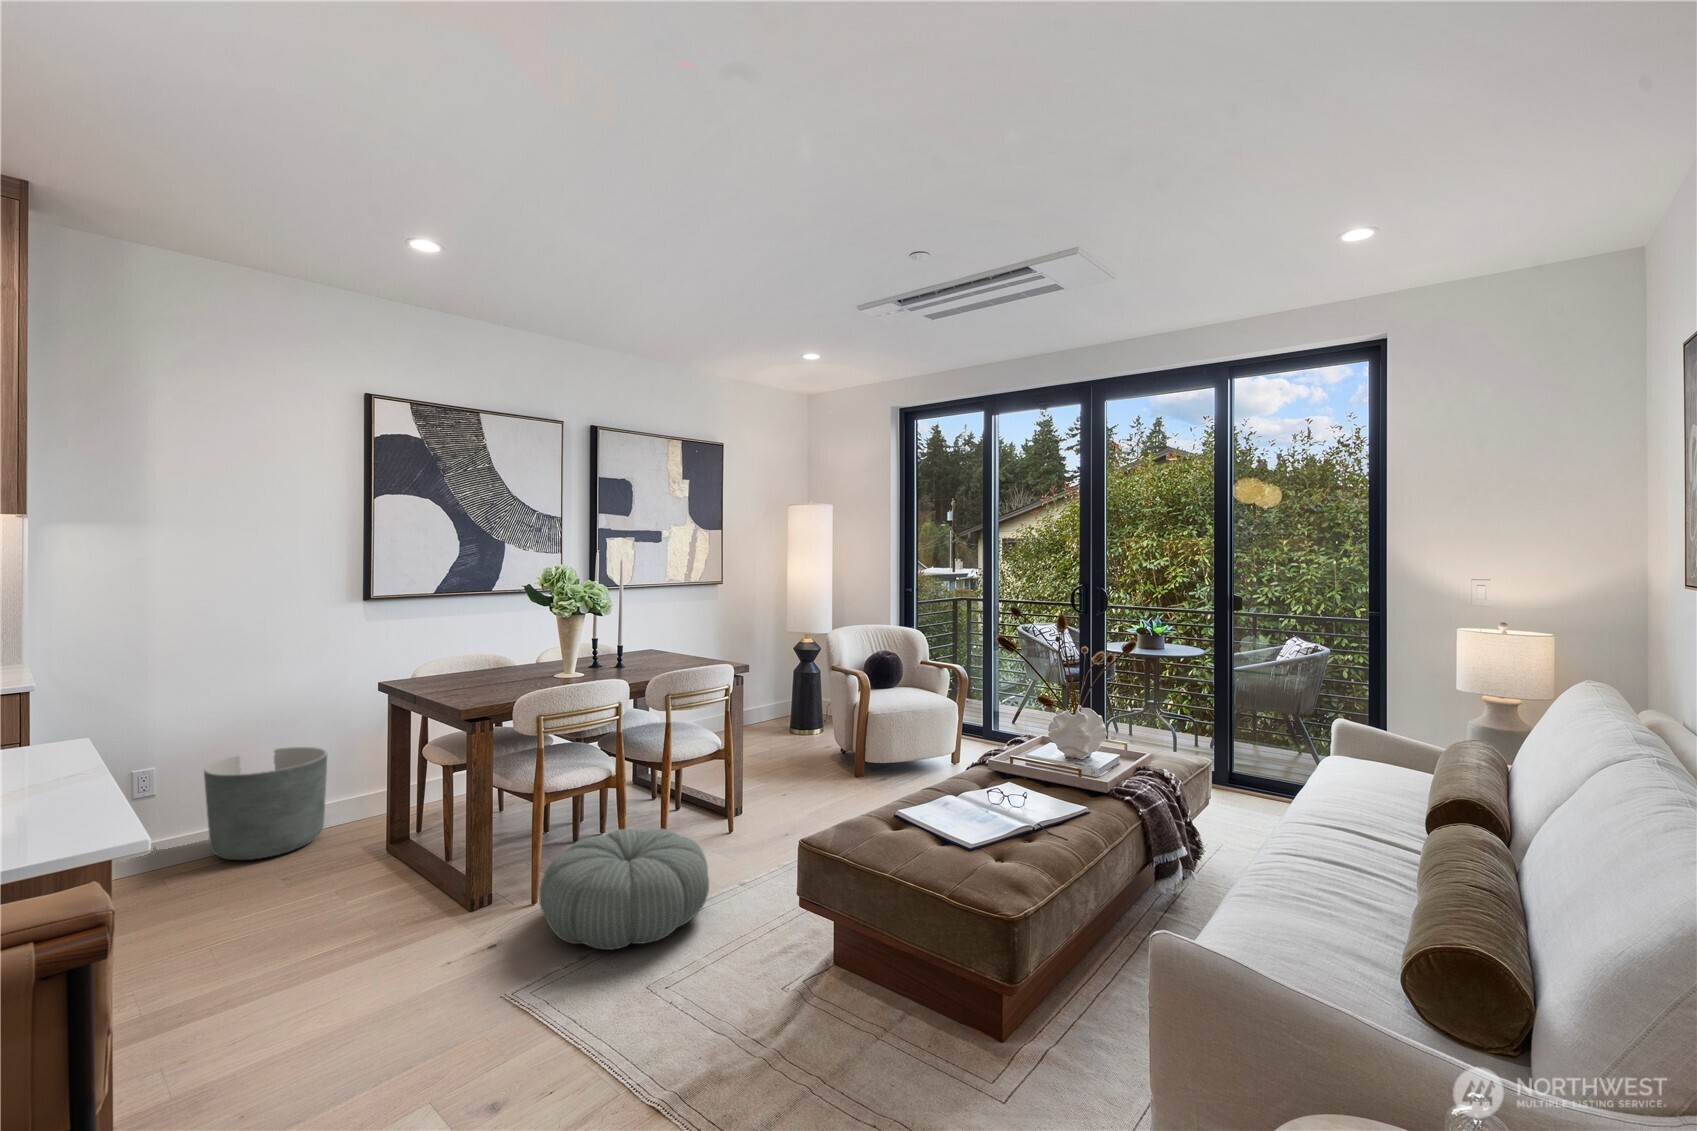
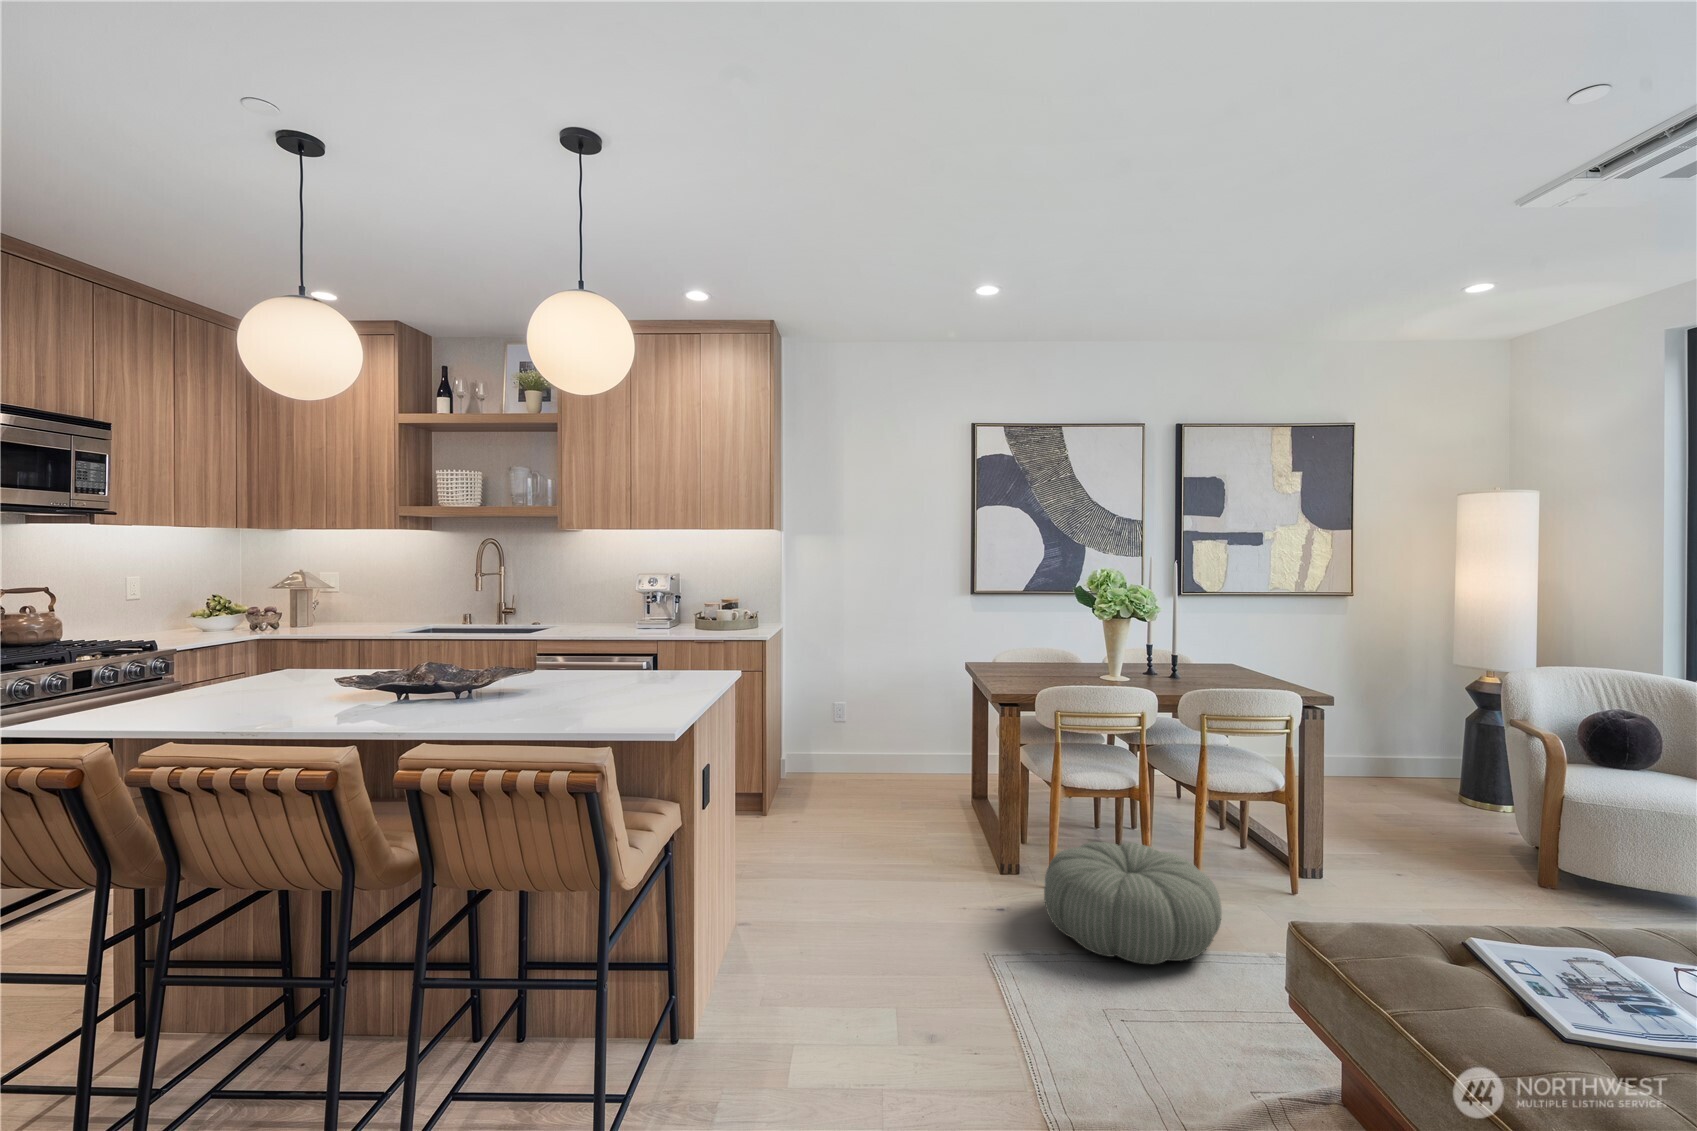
planter: present [204,747,327,860] -> none [857,712,933,794]

